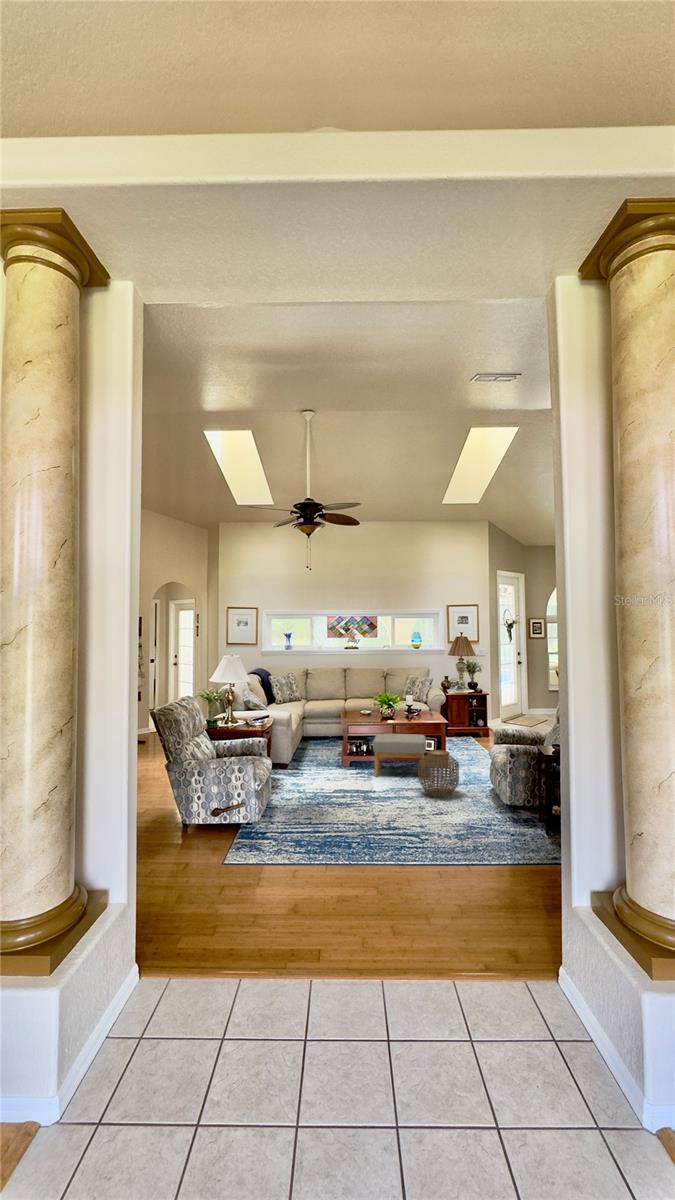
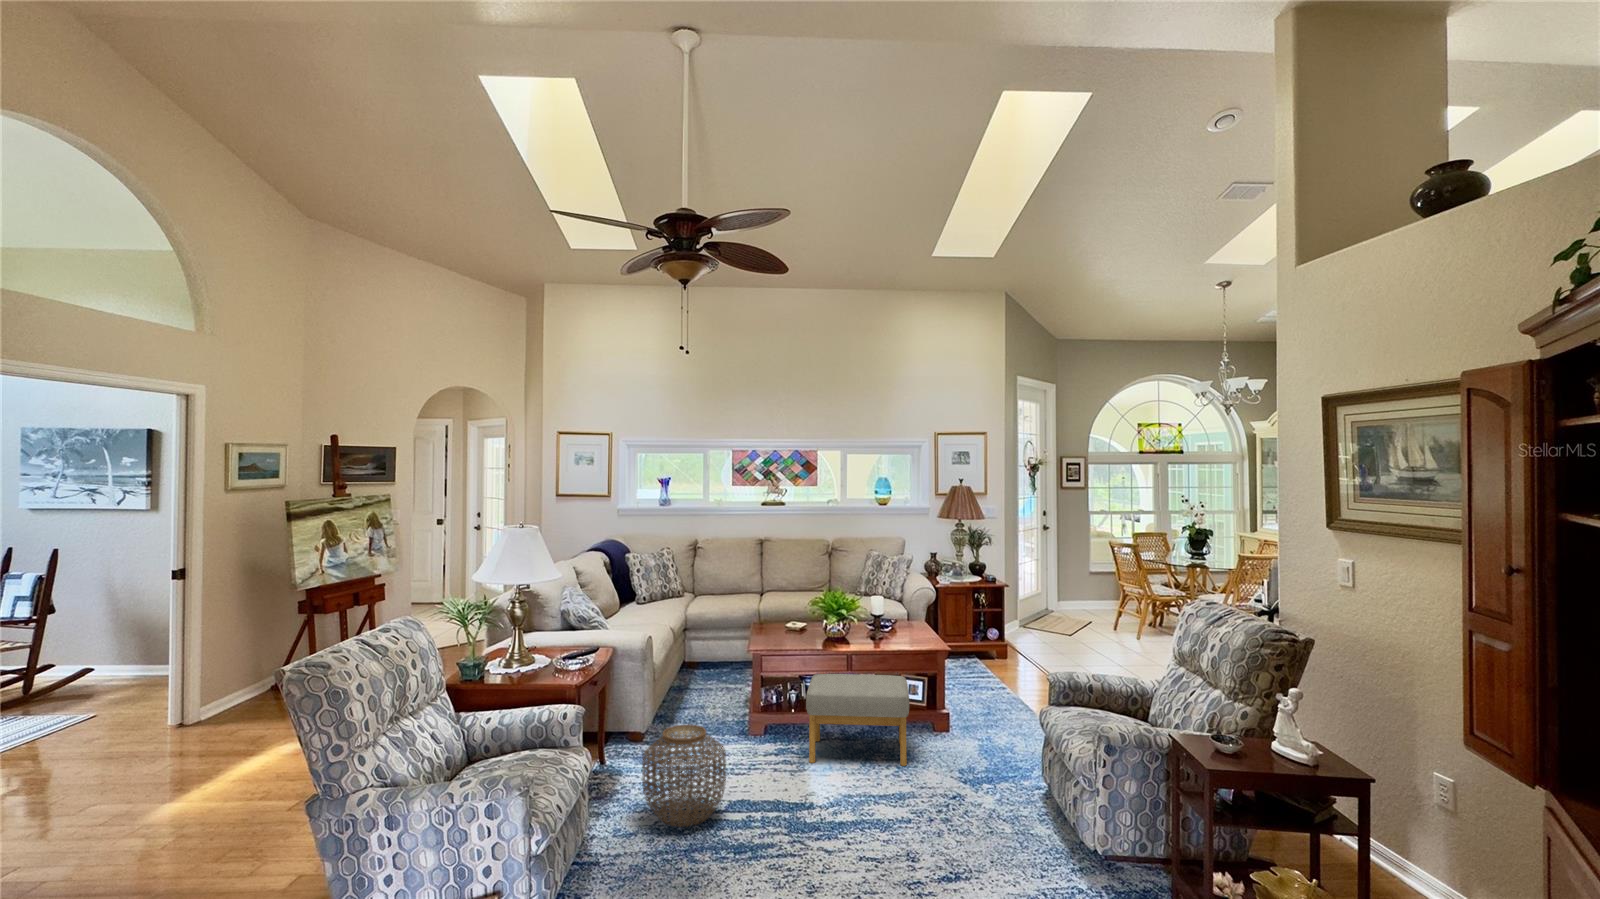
woven basket: present [418,750,459,797] -> present [642,724,726,827]

